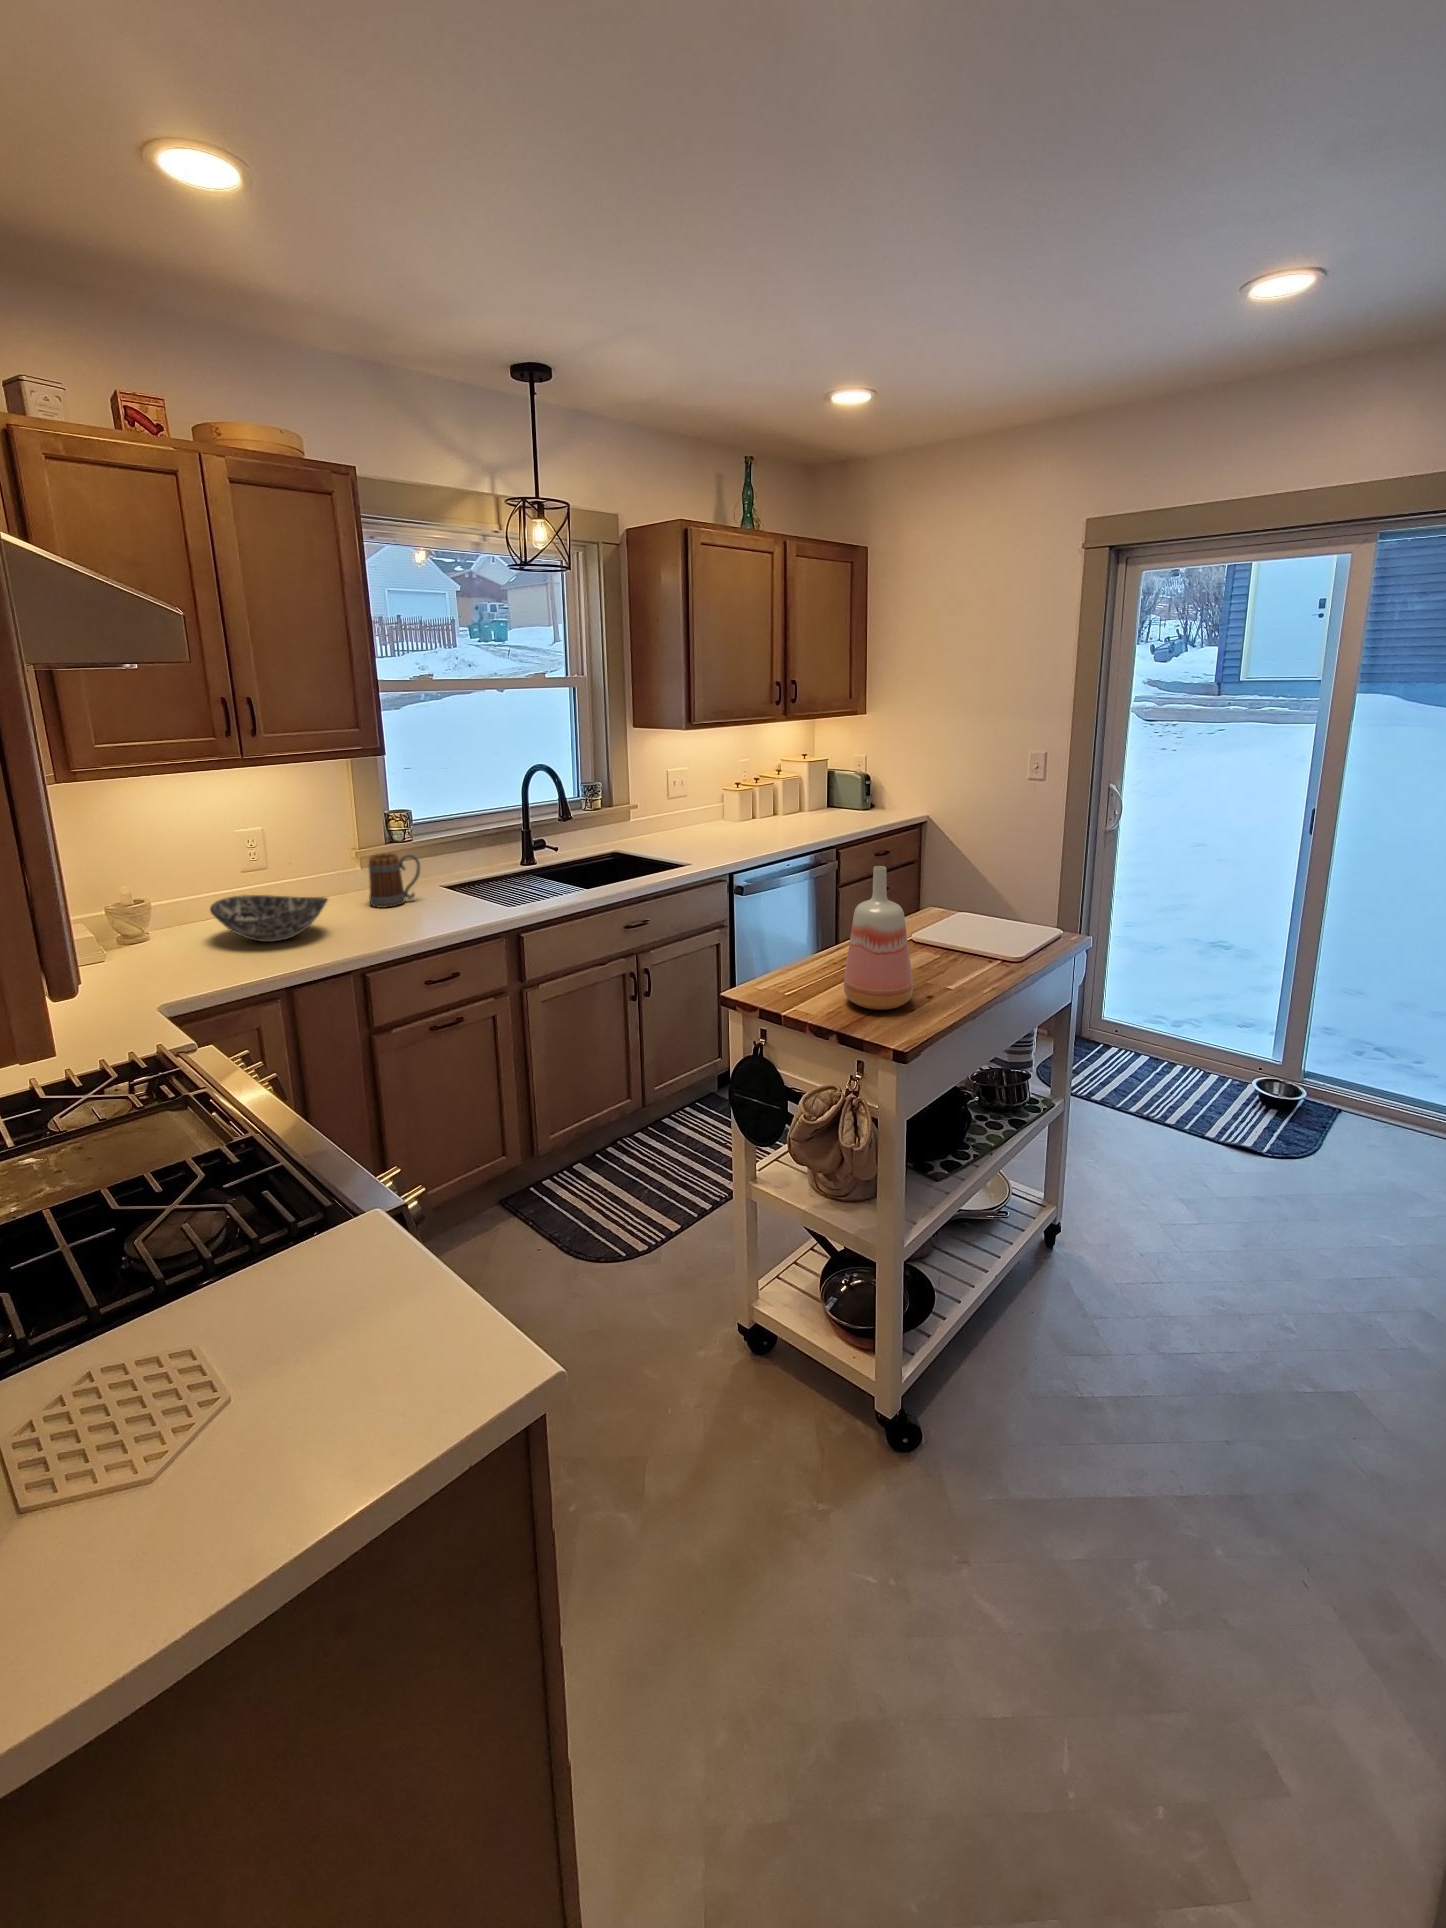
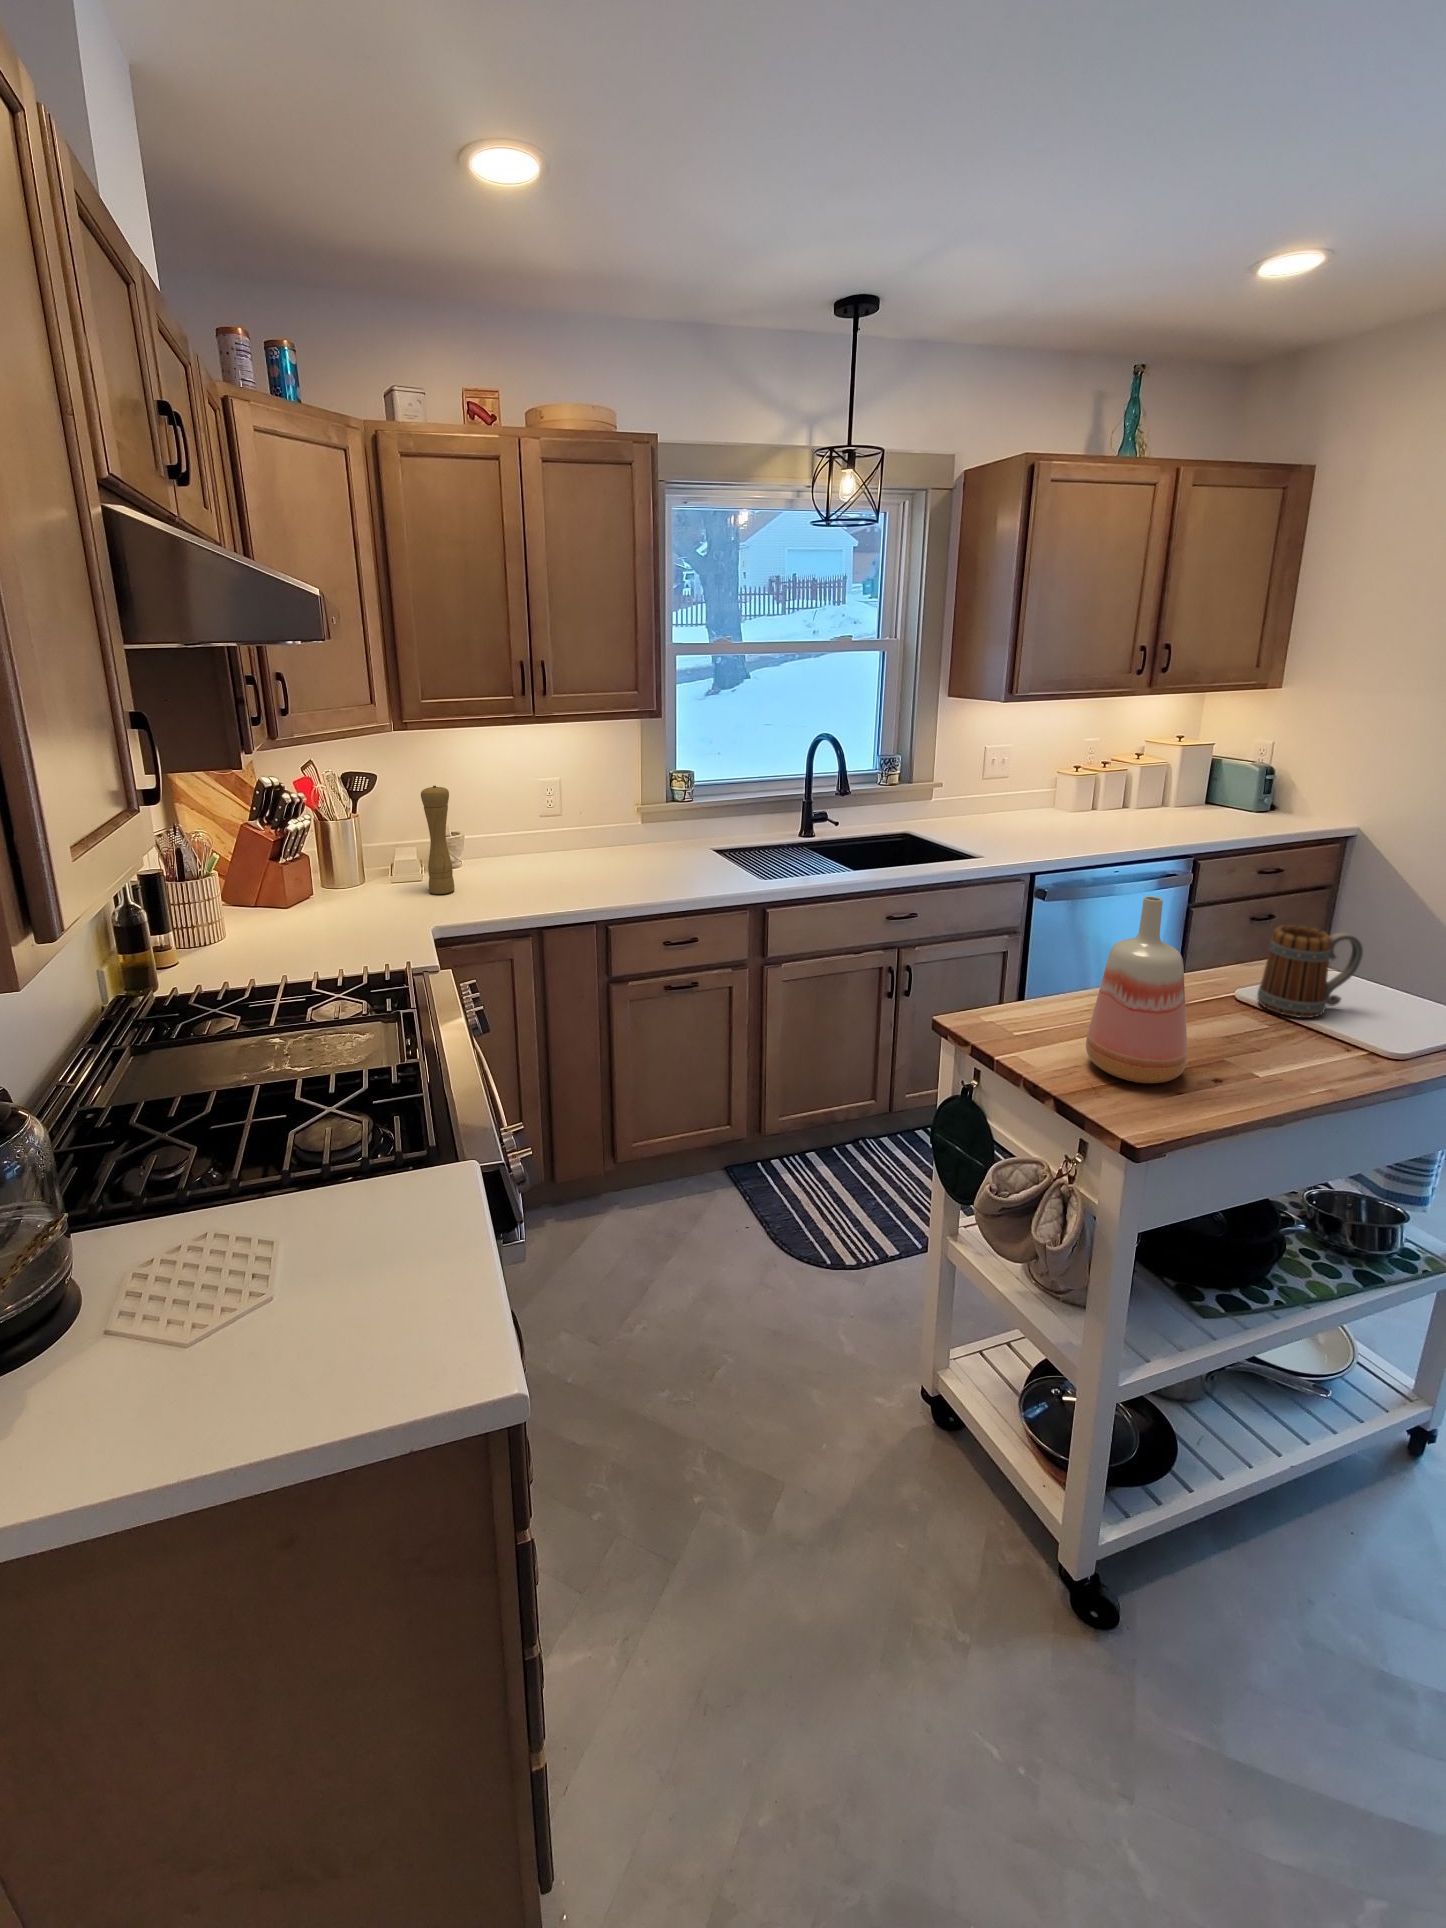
pepper mill: none [118,846,170,971] -> present [421,786,455,894]
mug: present [369,853,420,908] -> present [1257,925,1363,1018]
bowl: present [210,895,328,942] -> none [495,837,590,883]

